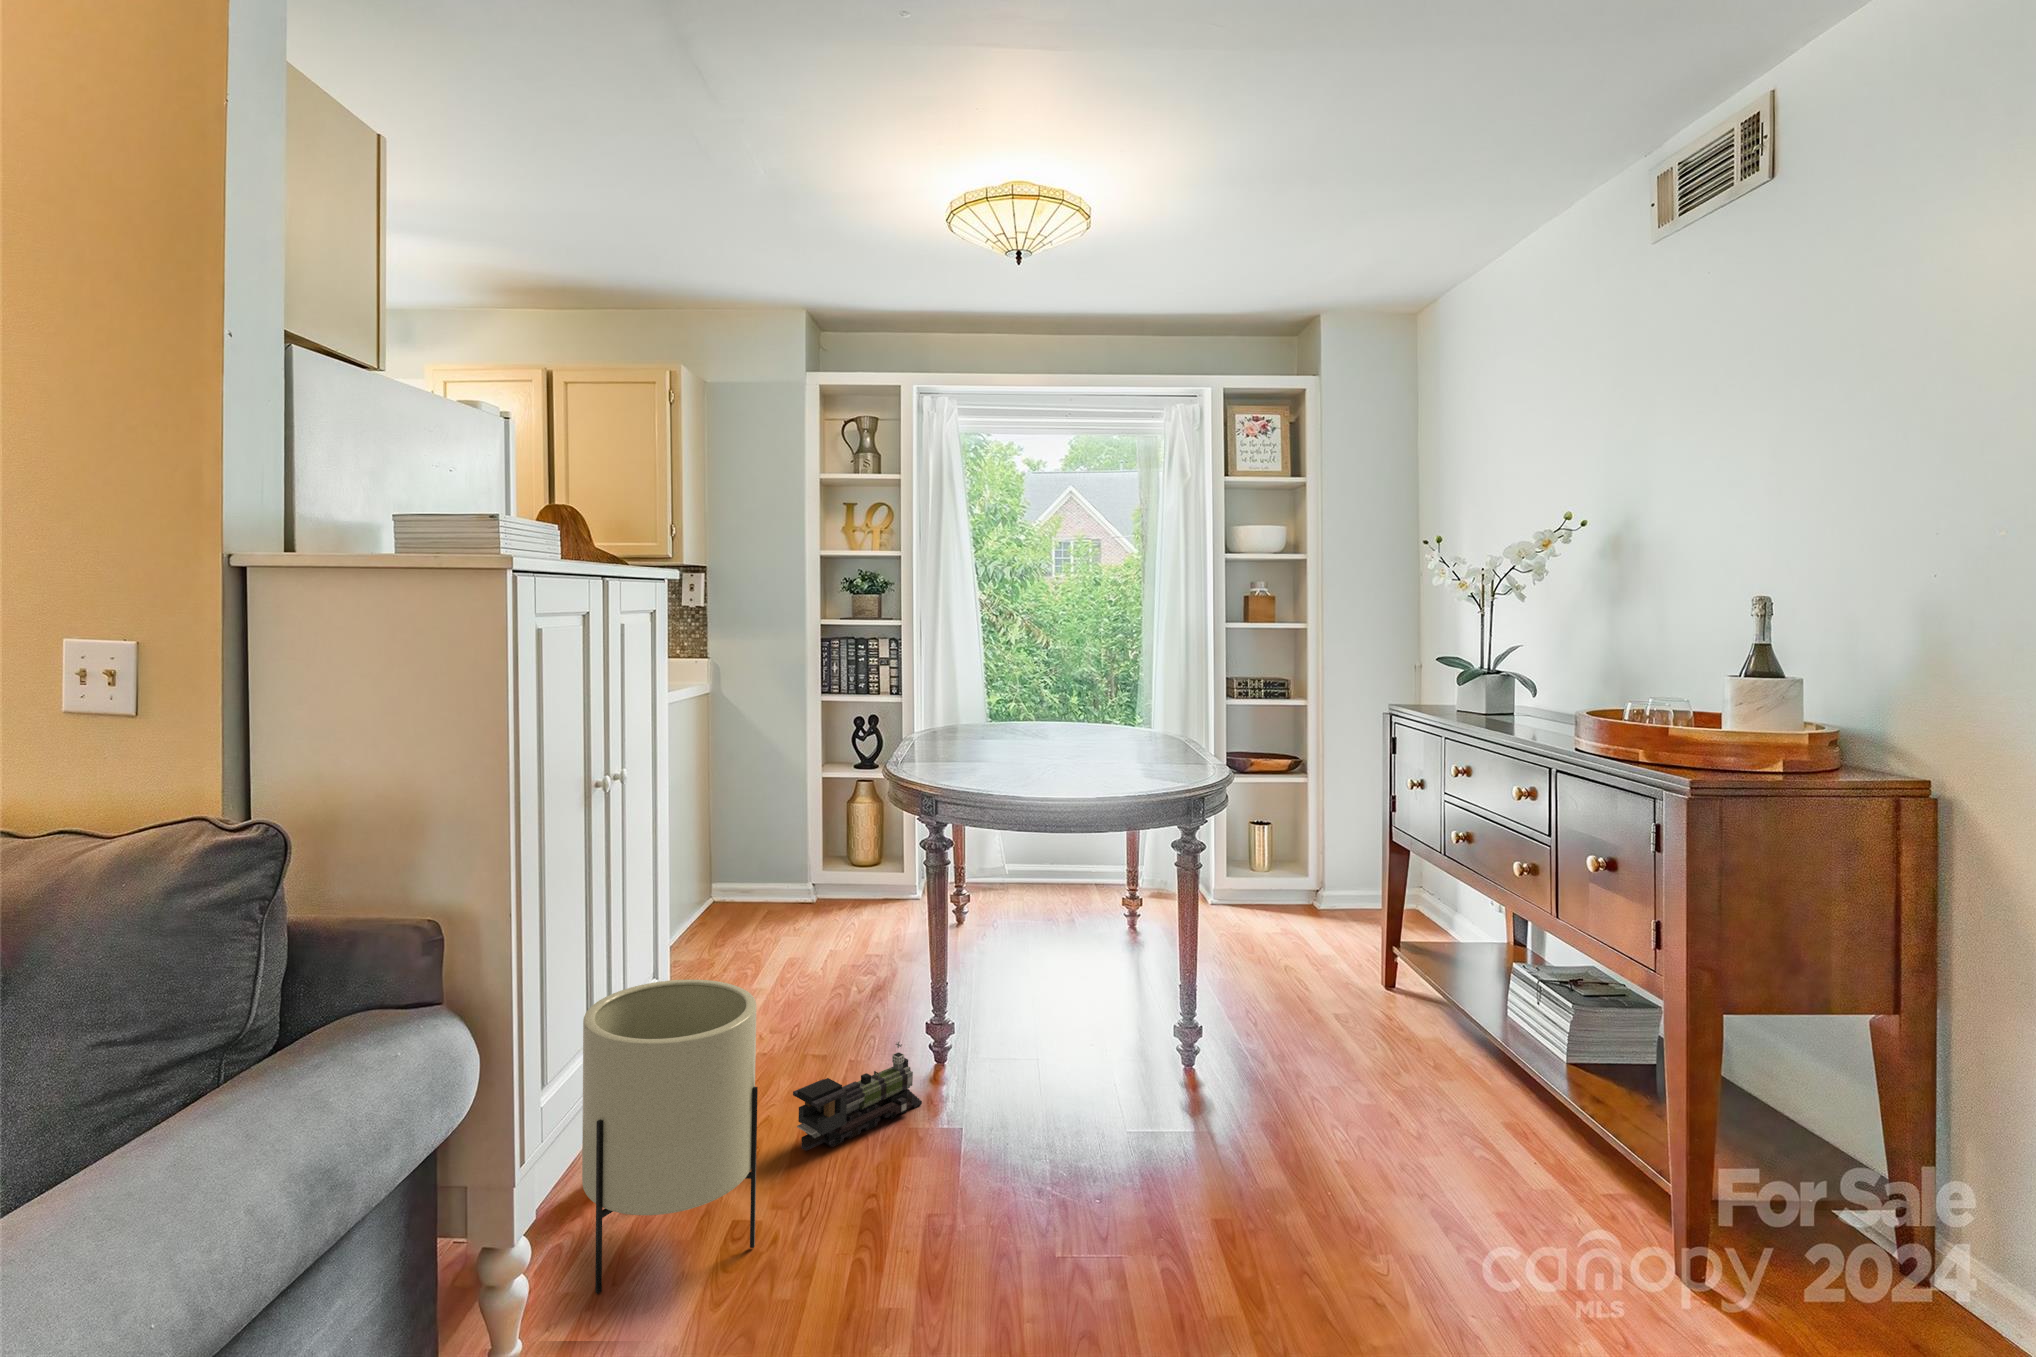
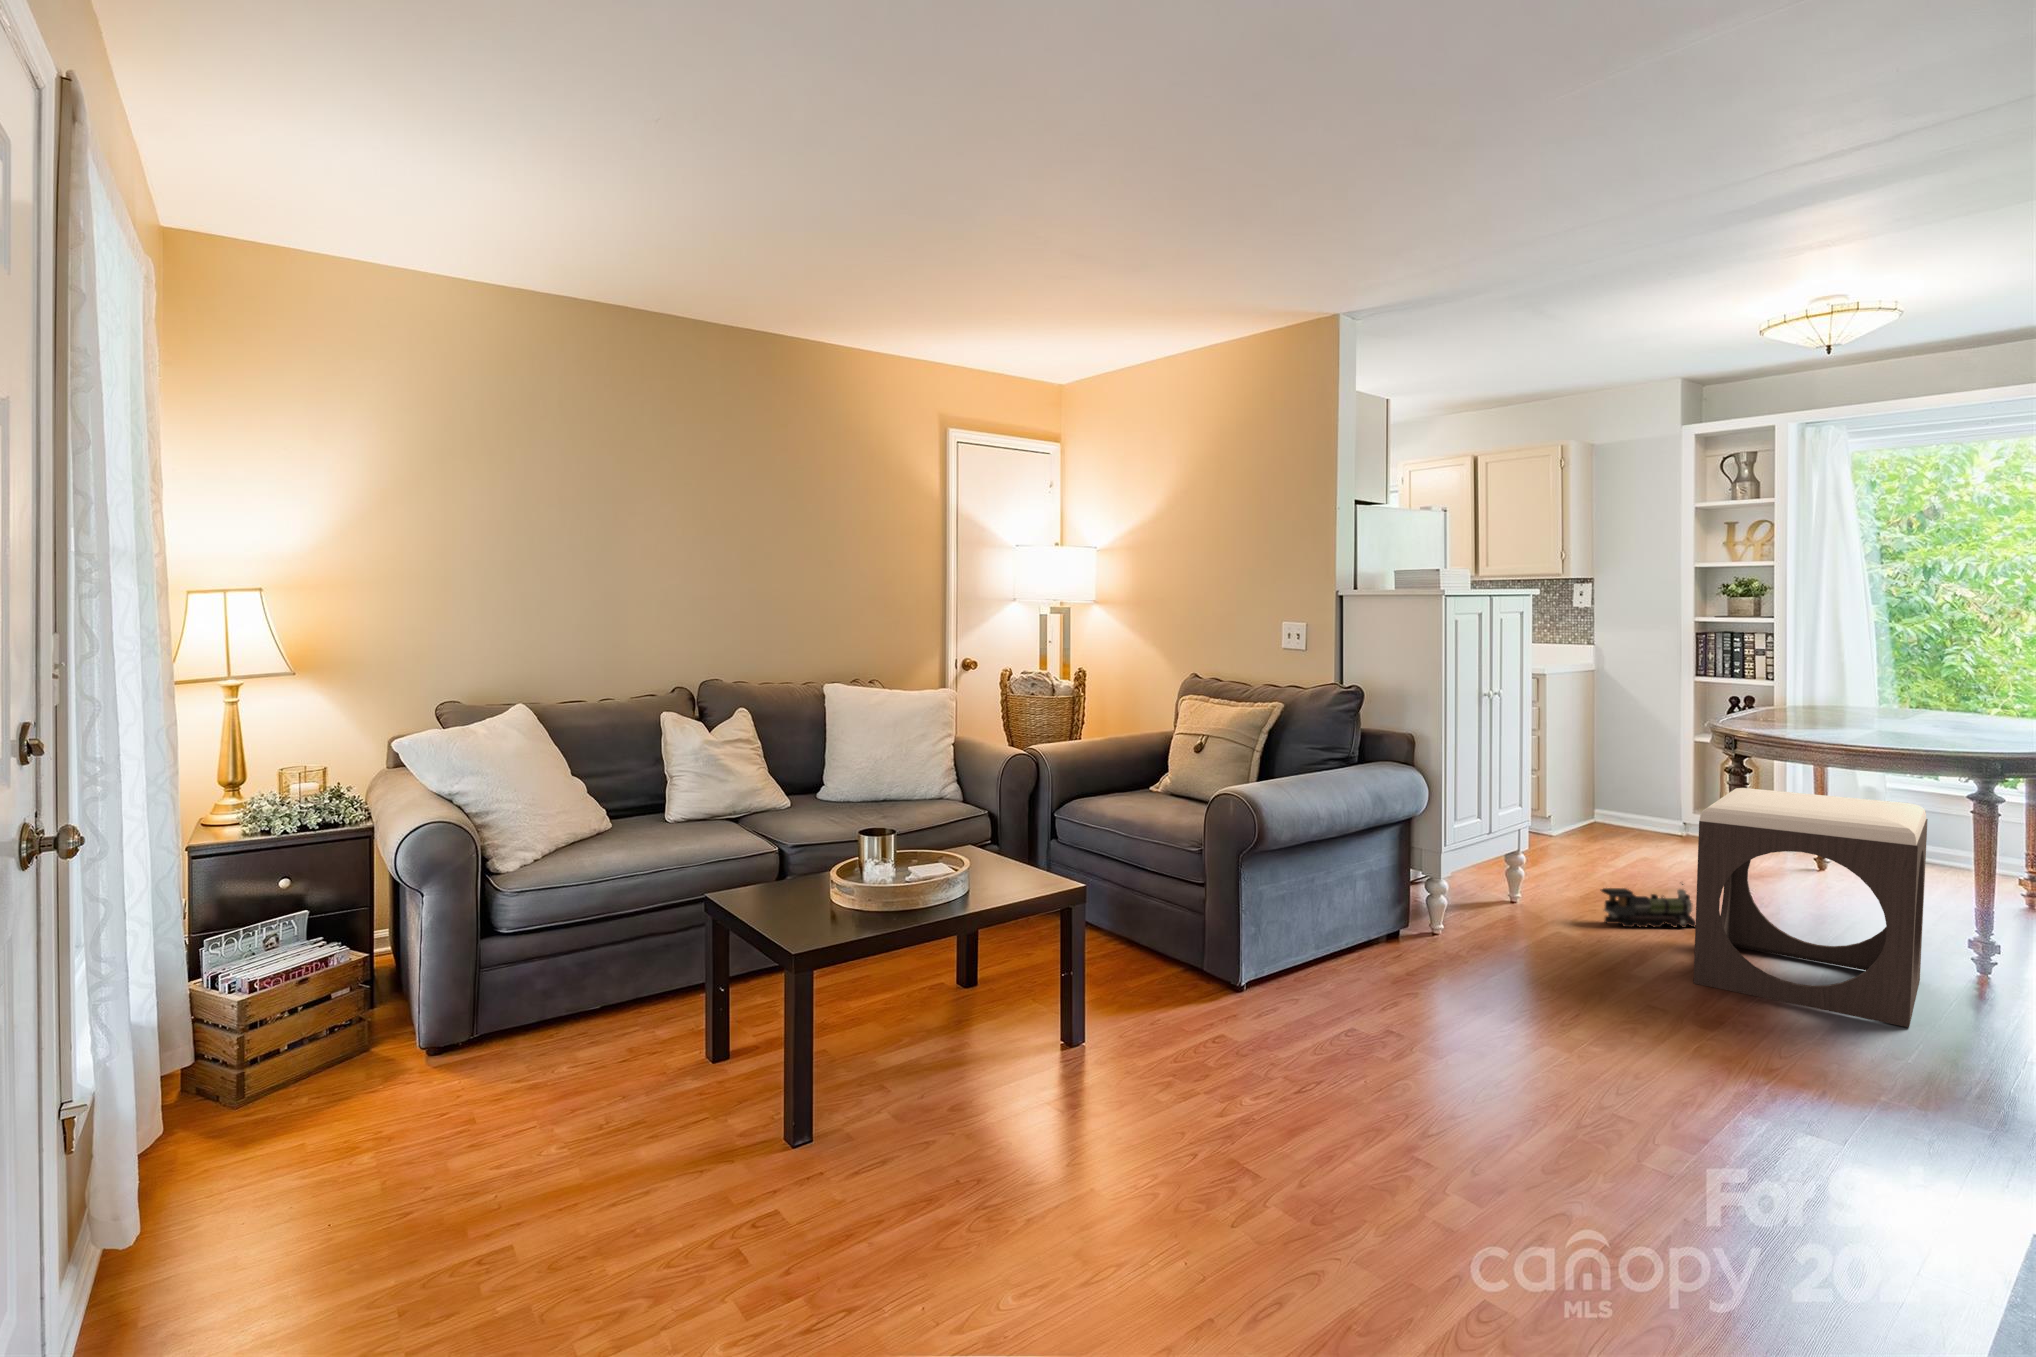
footstool: none [969,898,1287,1291] -> present [1693,788,1928,1027]
planter: present [582,979,758,1294] -> none [1471,802,1564,941]

